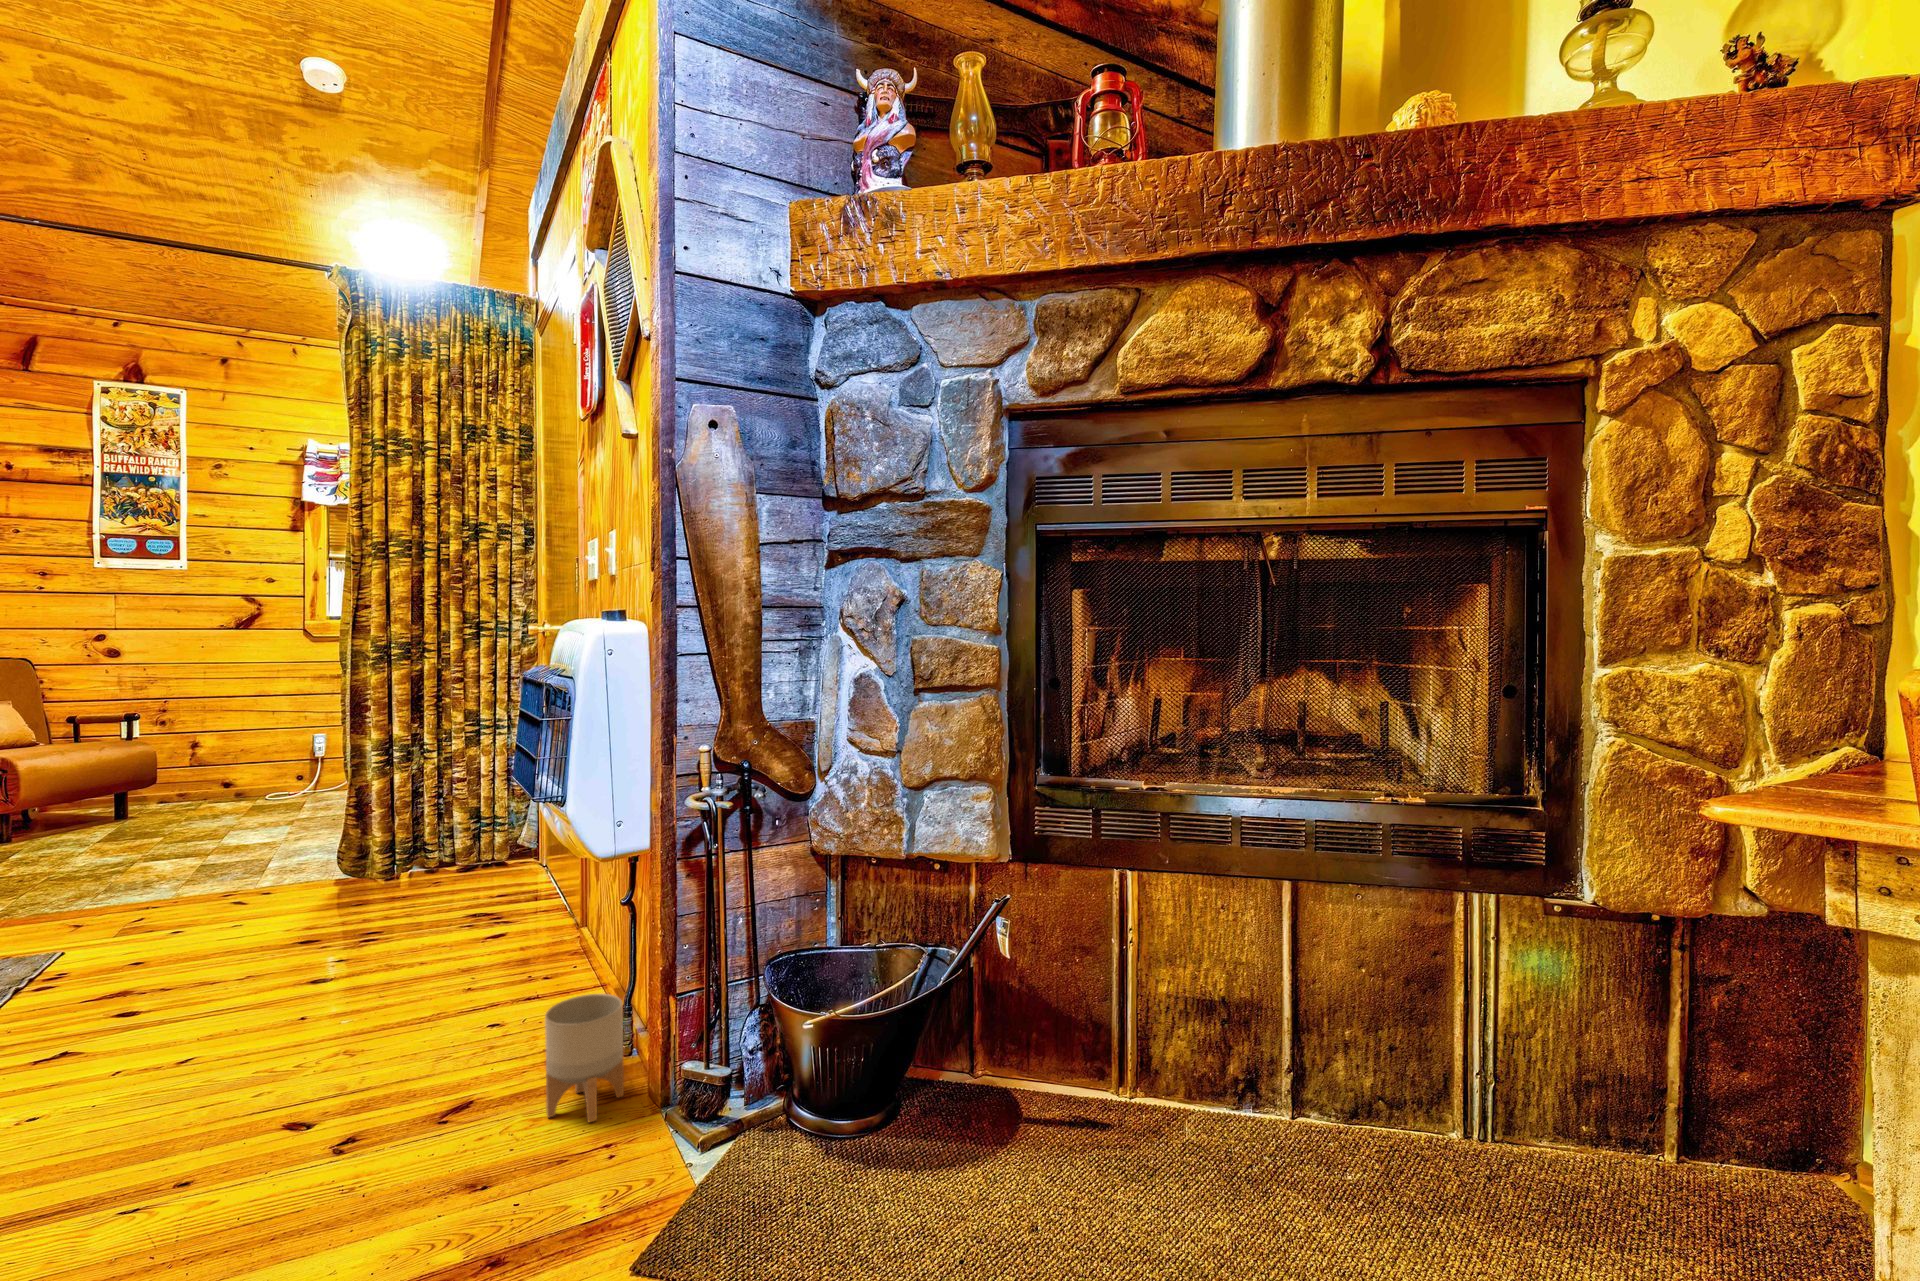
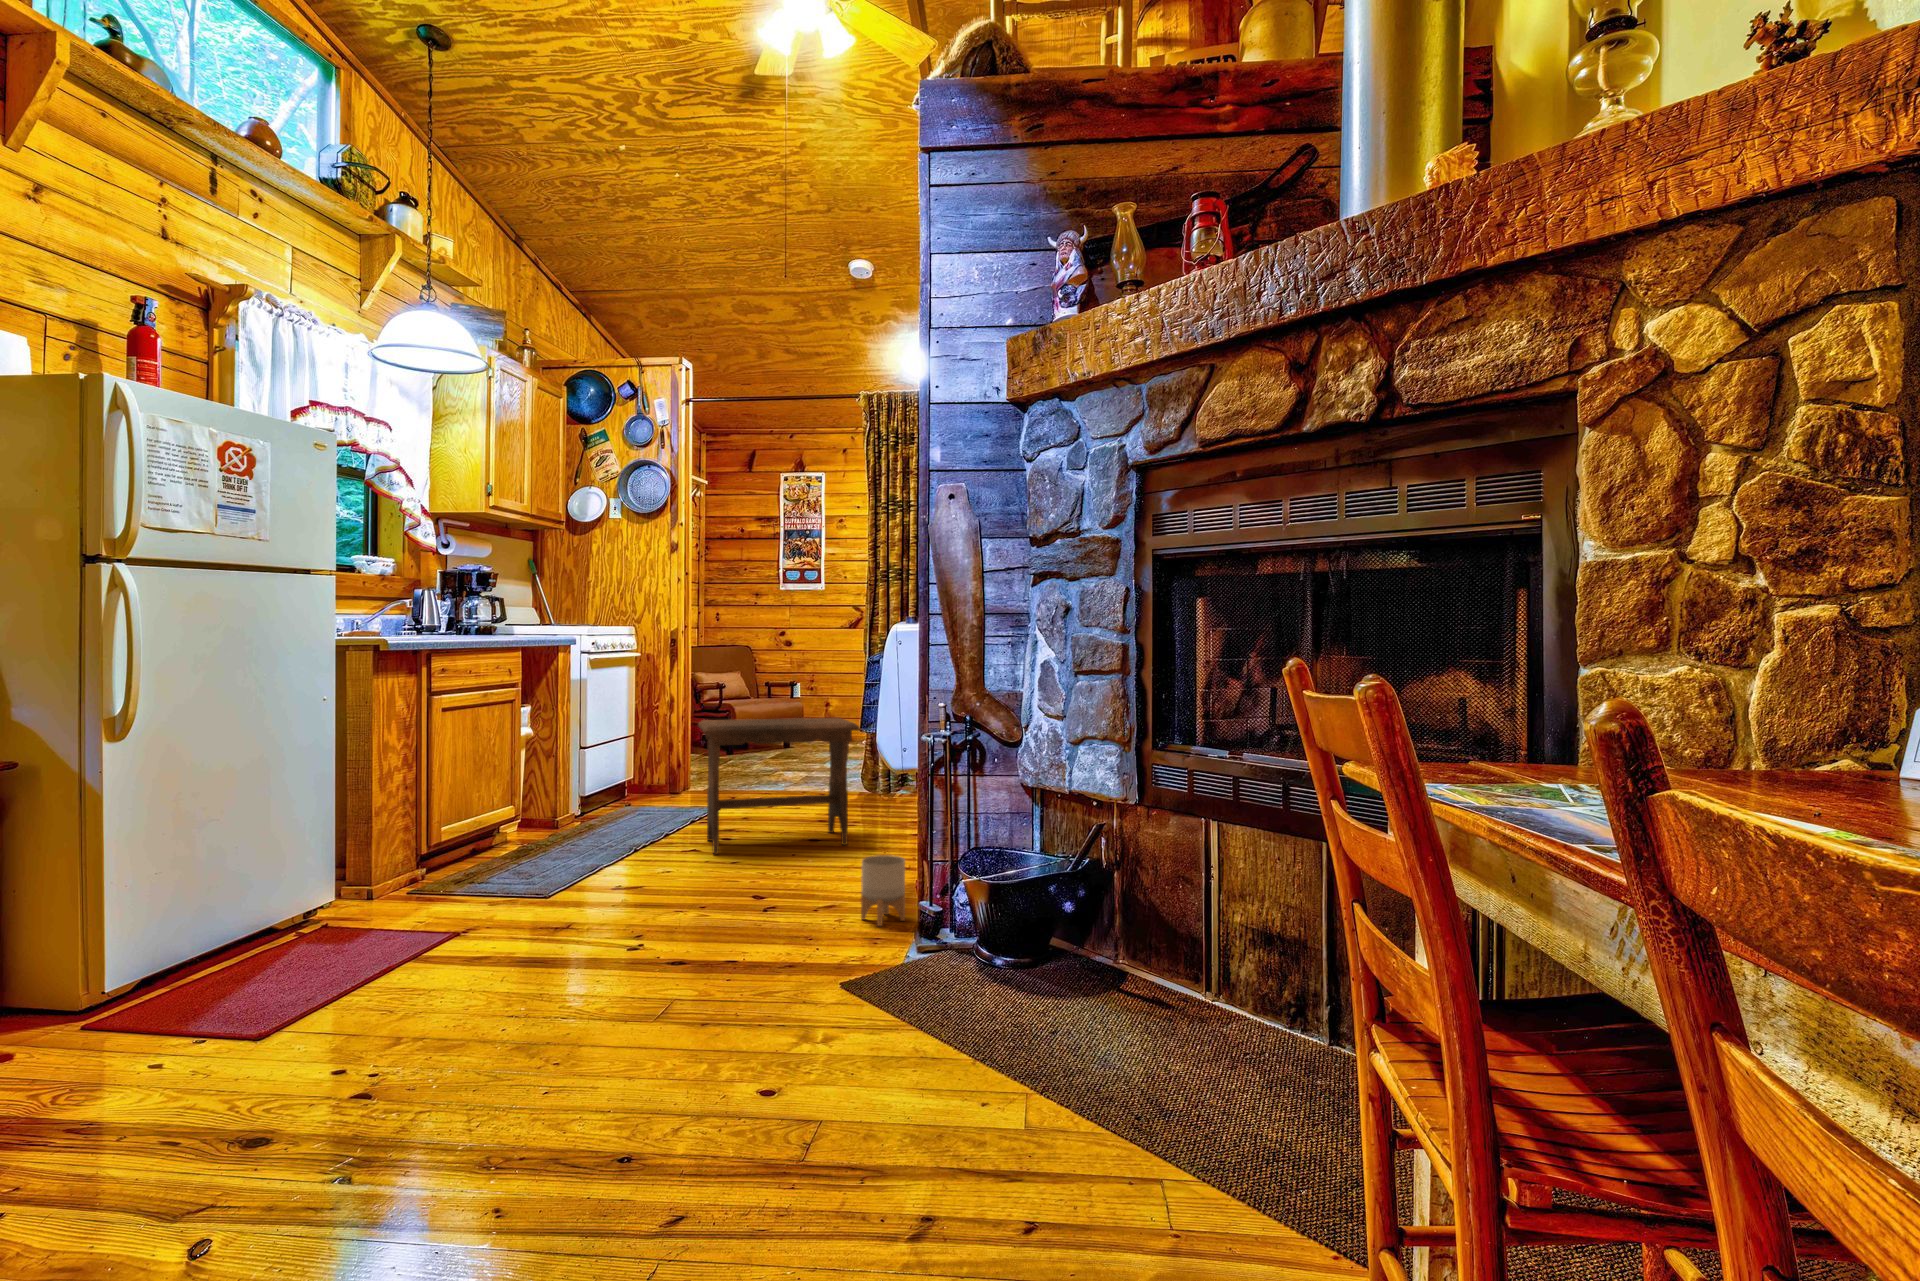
footstool: none [37,769,410,1059] -> present [698,718,860,854]

